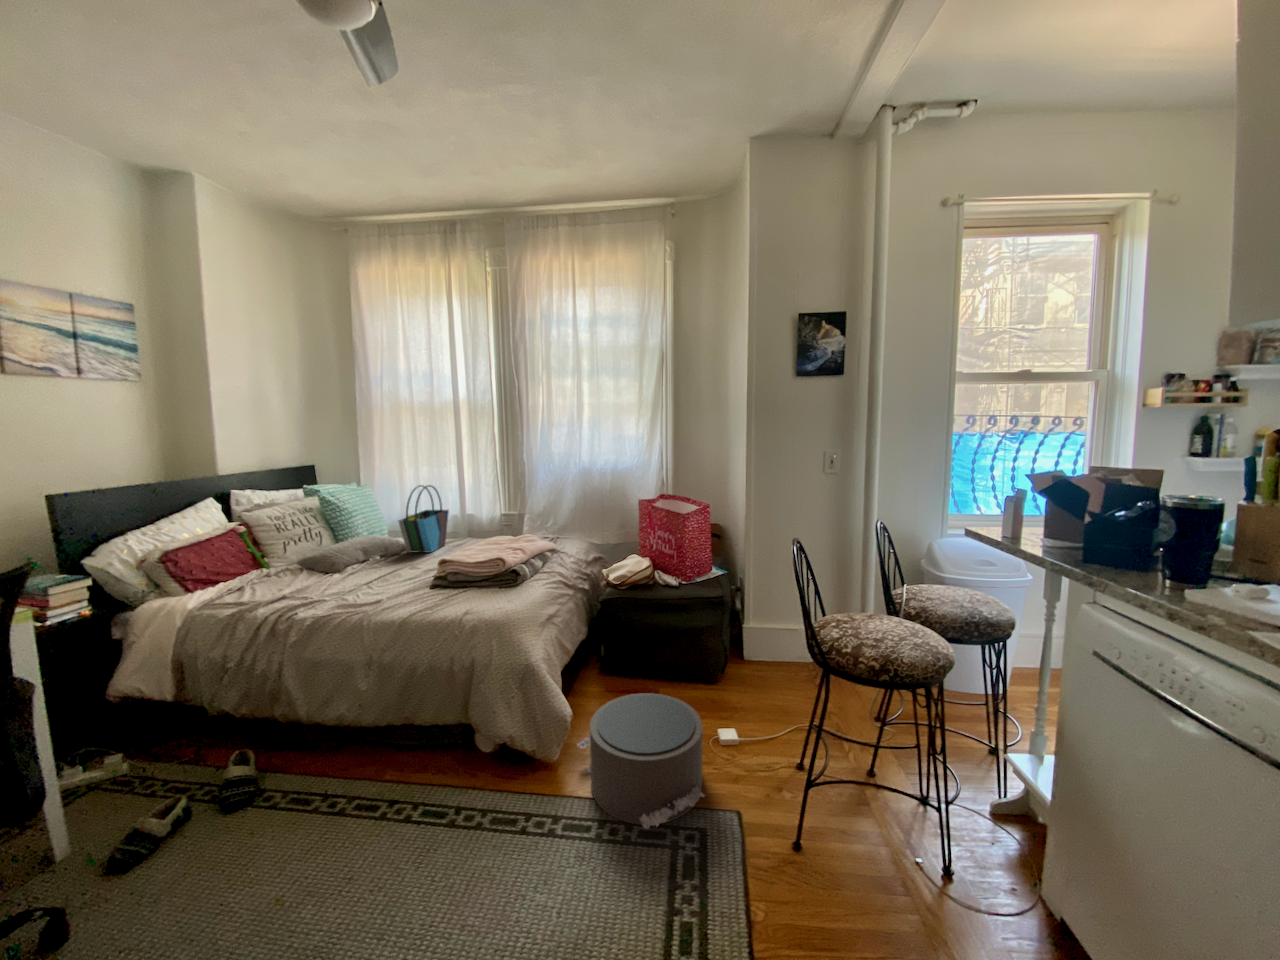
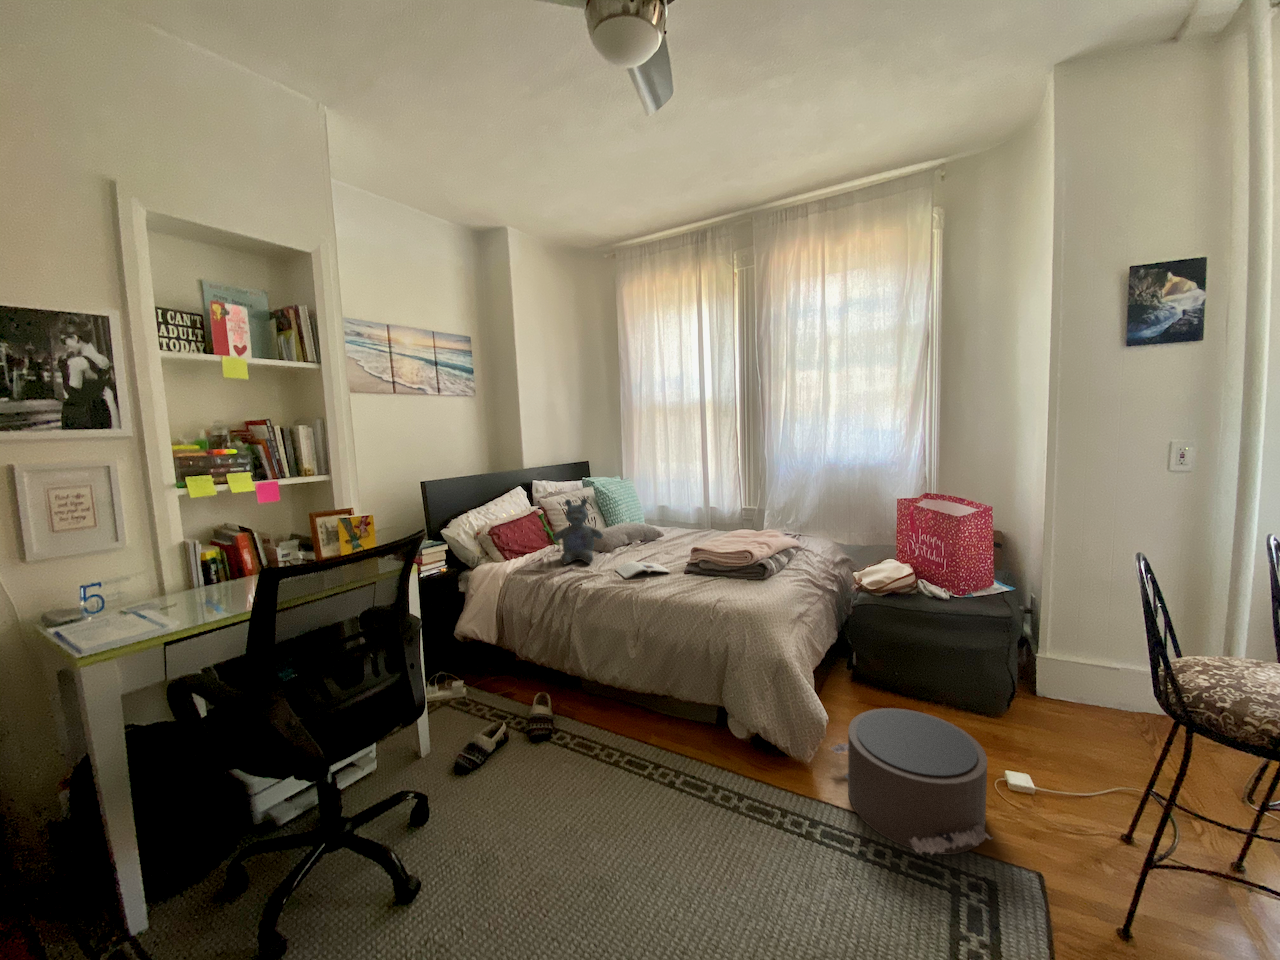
tote bag: present [399,485,449,552] -> none [652,480,693,542]
stuffed bear: none [261,510,332,590] -> present [553,499,603,564]
magazine: none [345,579,415,601] -> present [615,561,670,579]

